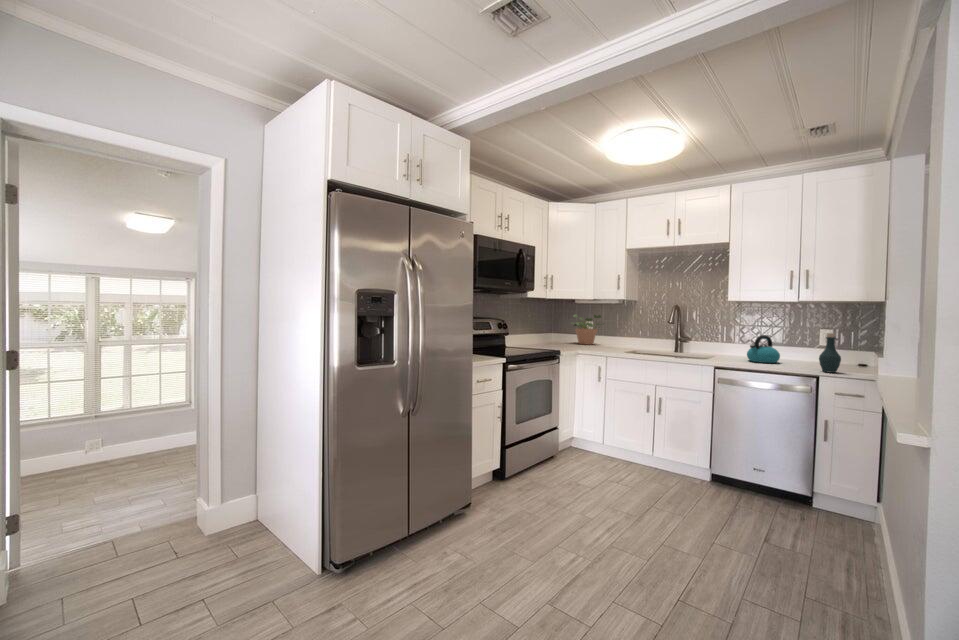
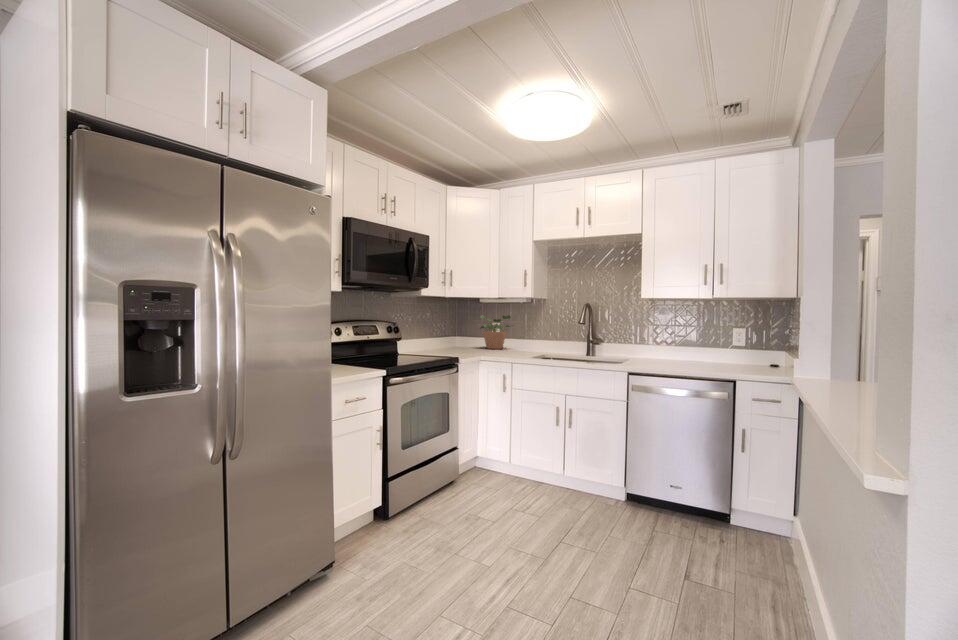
bottle: present [819,333,841,373] -> none [734,333,755,376]
kettle: present [747,335,780,363] -> none [661,336,695,366]

